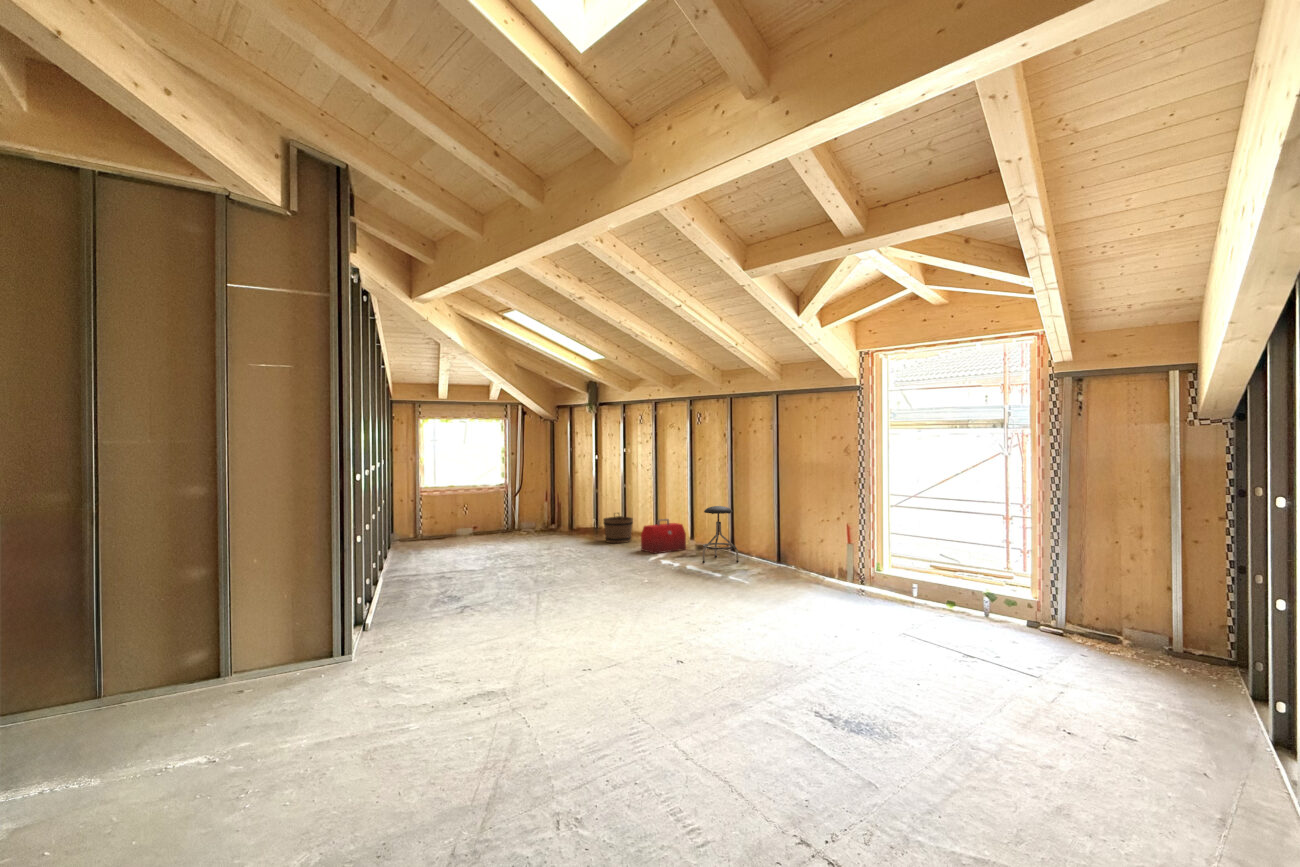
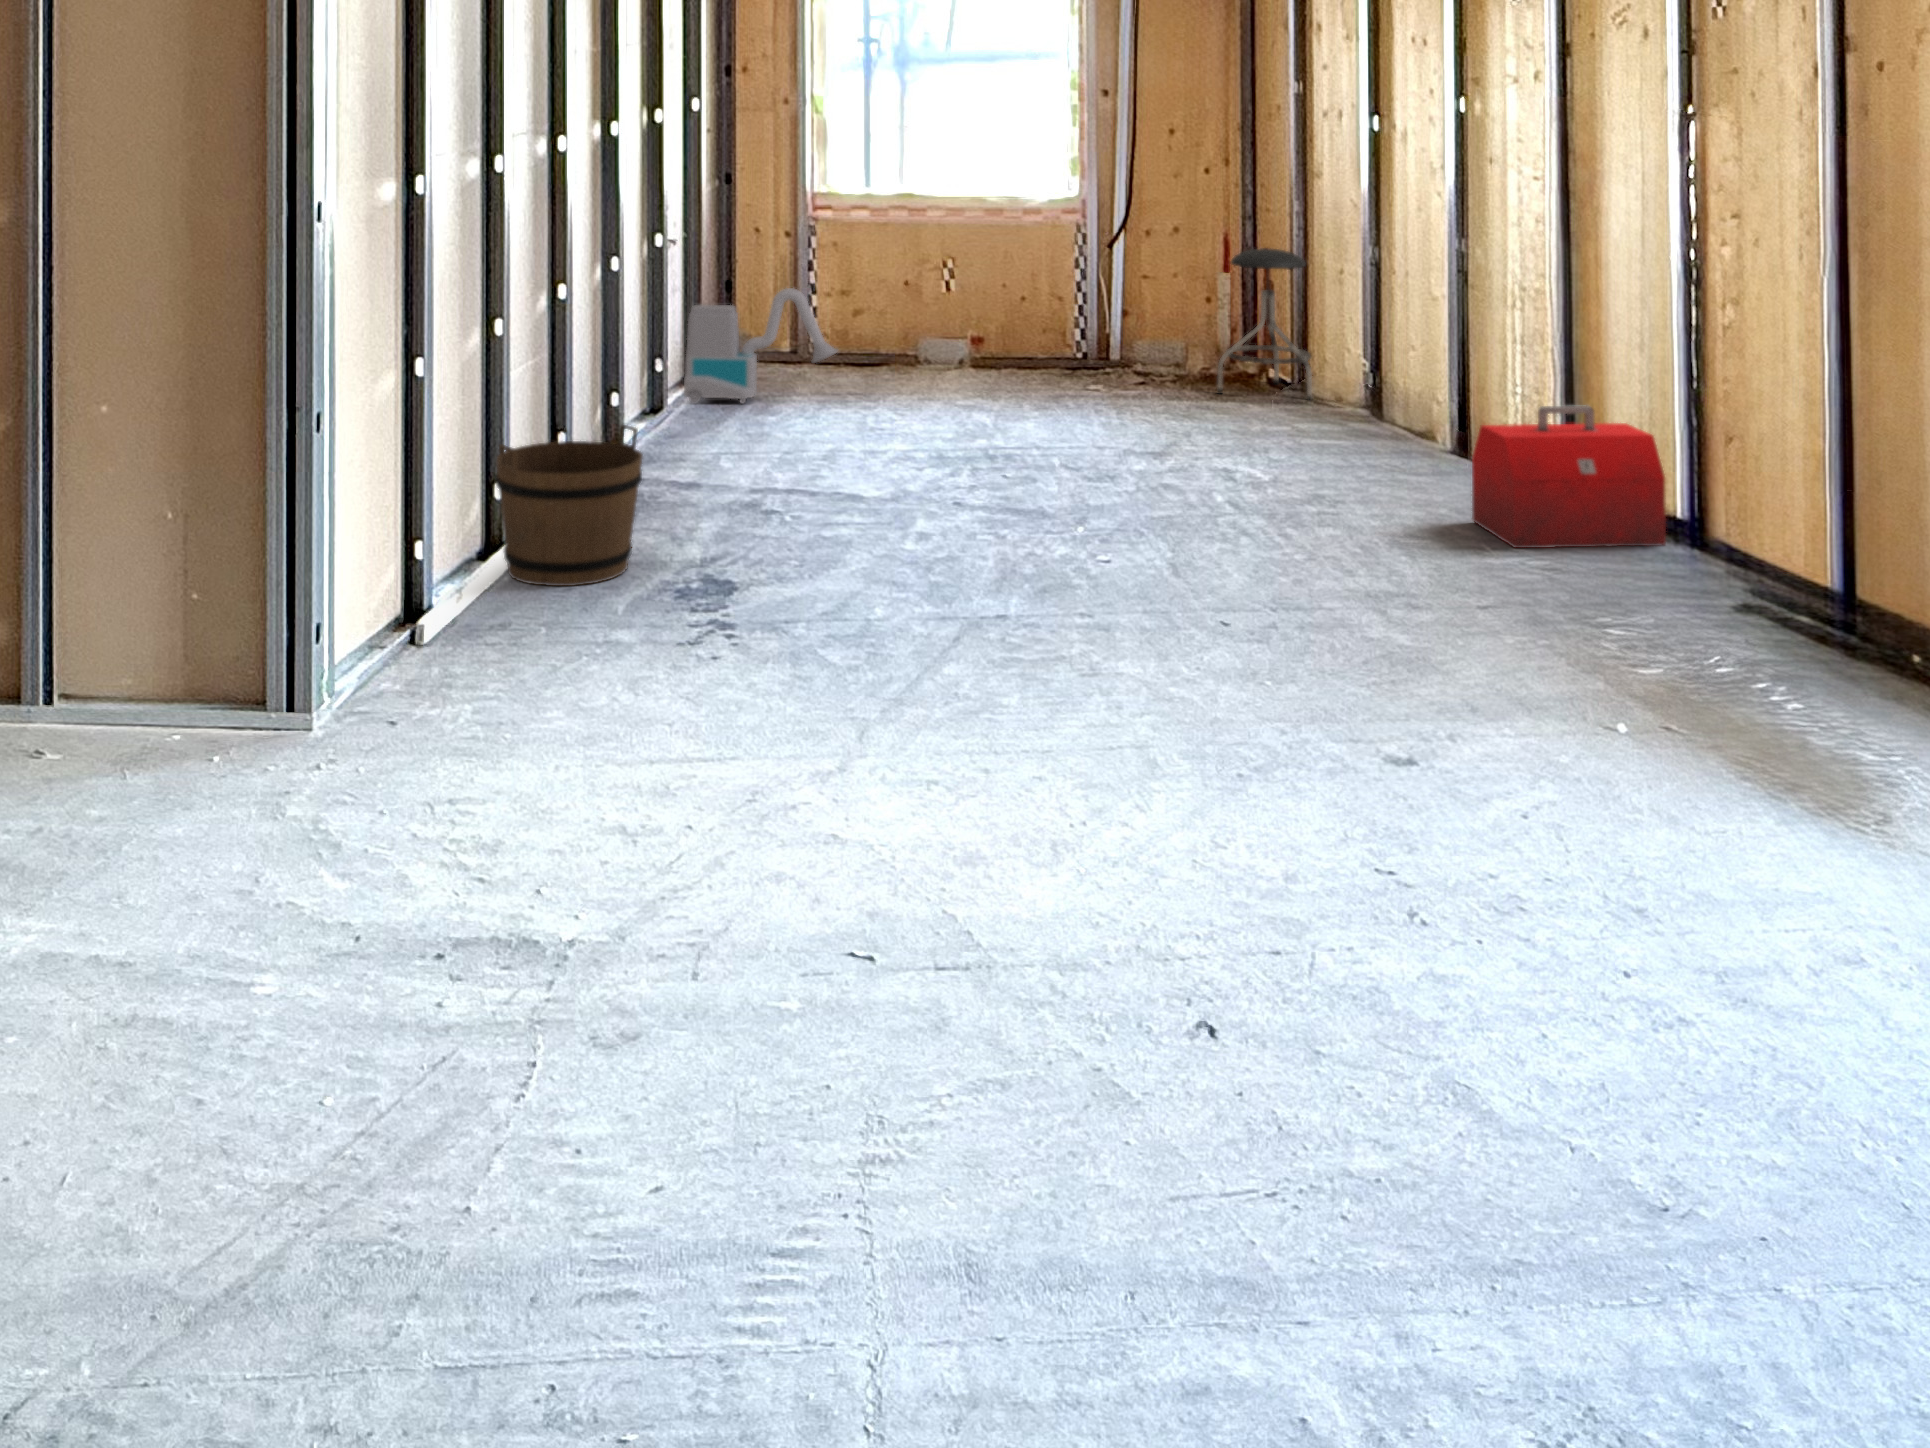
stool: present [703,506,739,563] -> present [1217,248,1312,400]
vacuum cleaner: none [395,512,445,550] -> present [684,288,838,403]
bucket: present [603,513,633,543] -> present [495,425,643,586]

